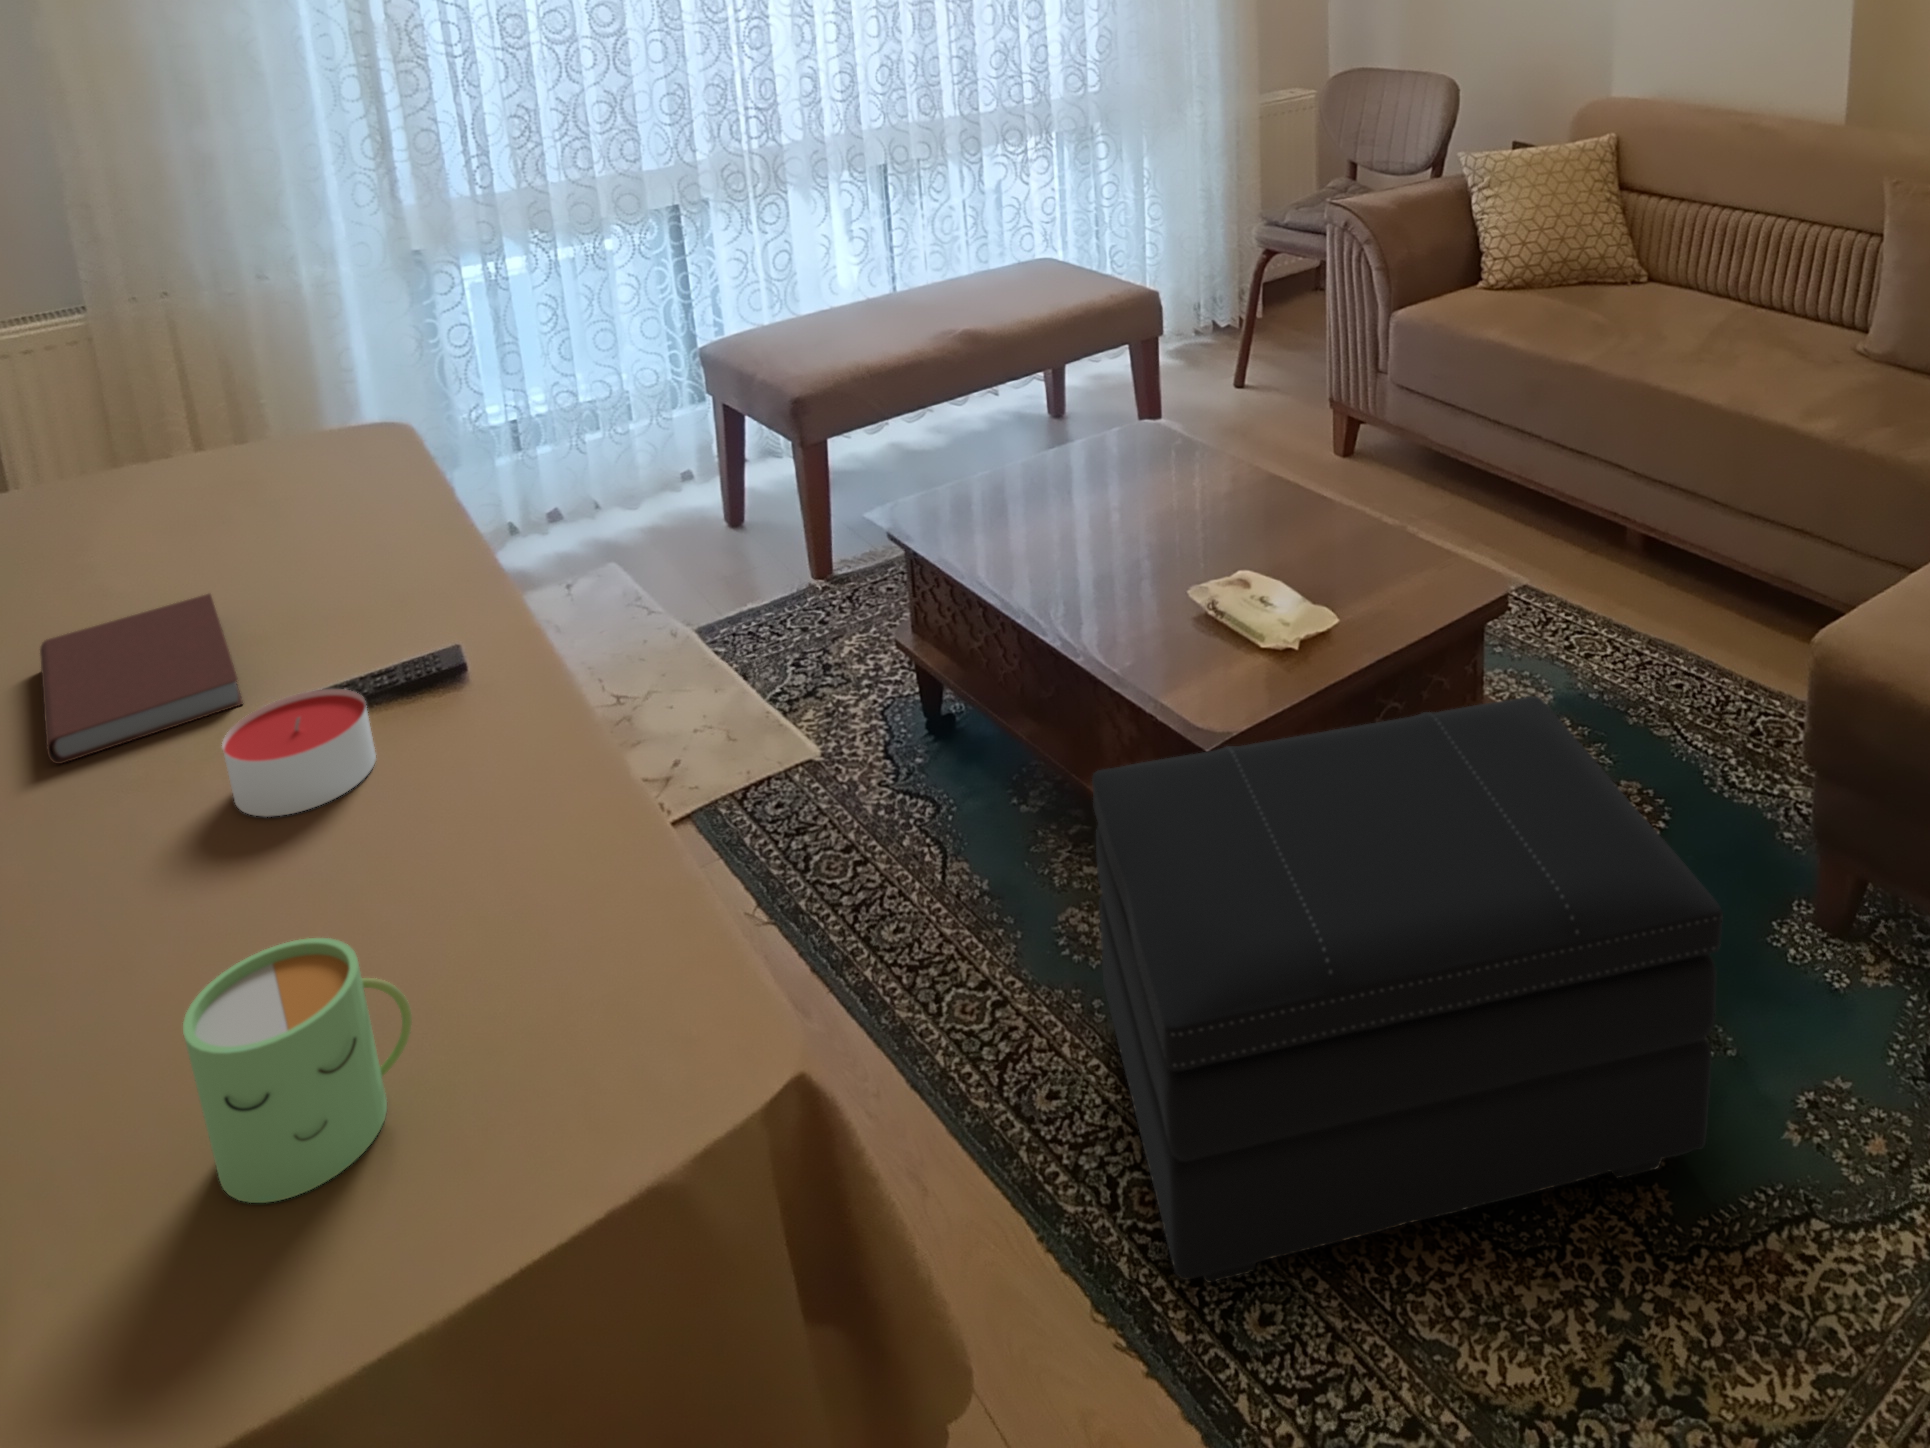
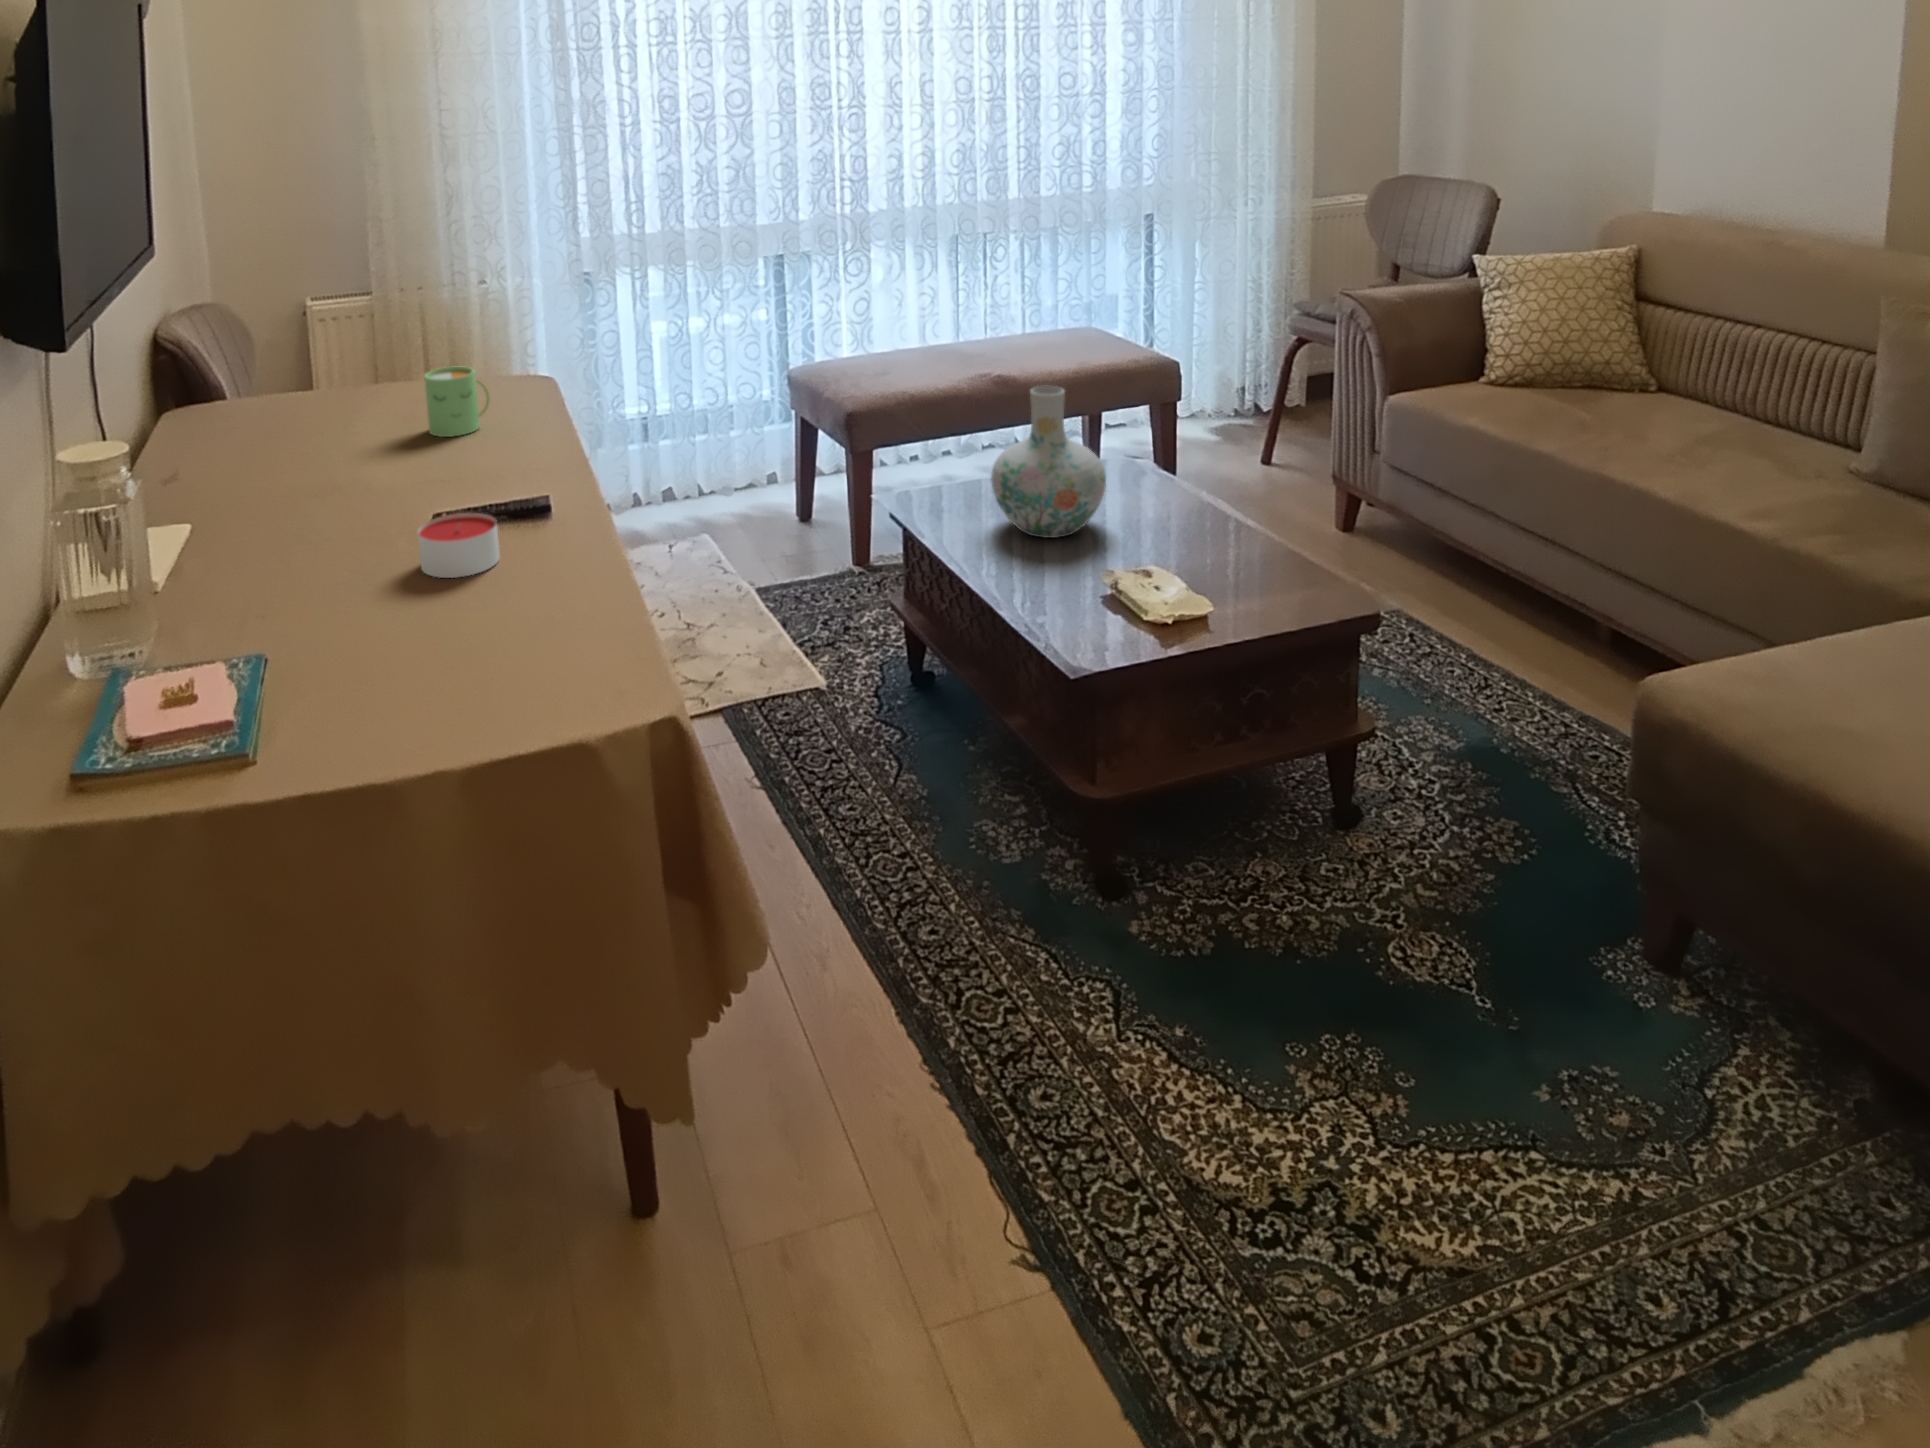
vase: none [1023,355,1160,539] -> present [991,386,1106,538]
book: present [40,594,243,764] -> none [329,463,433,539]
footstool: present [1092,696,1723,1283] -> none [977,687,1454,1087]
mug: present [183,938,412,1203] -> present [424,366,490,437]

